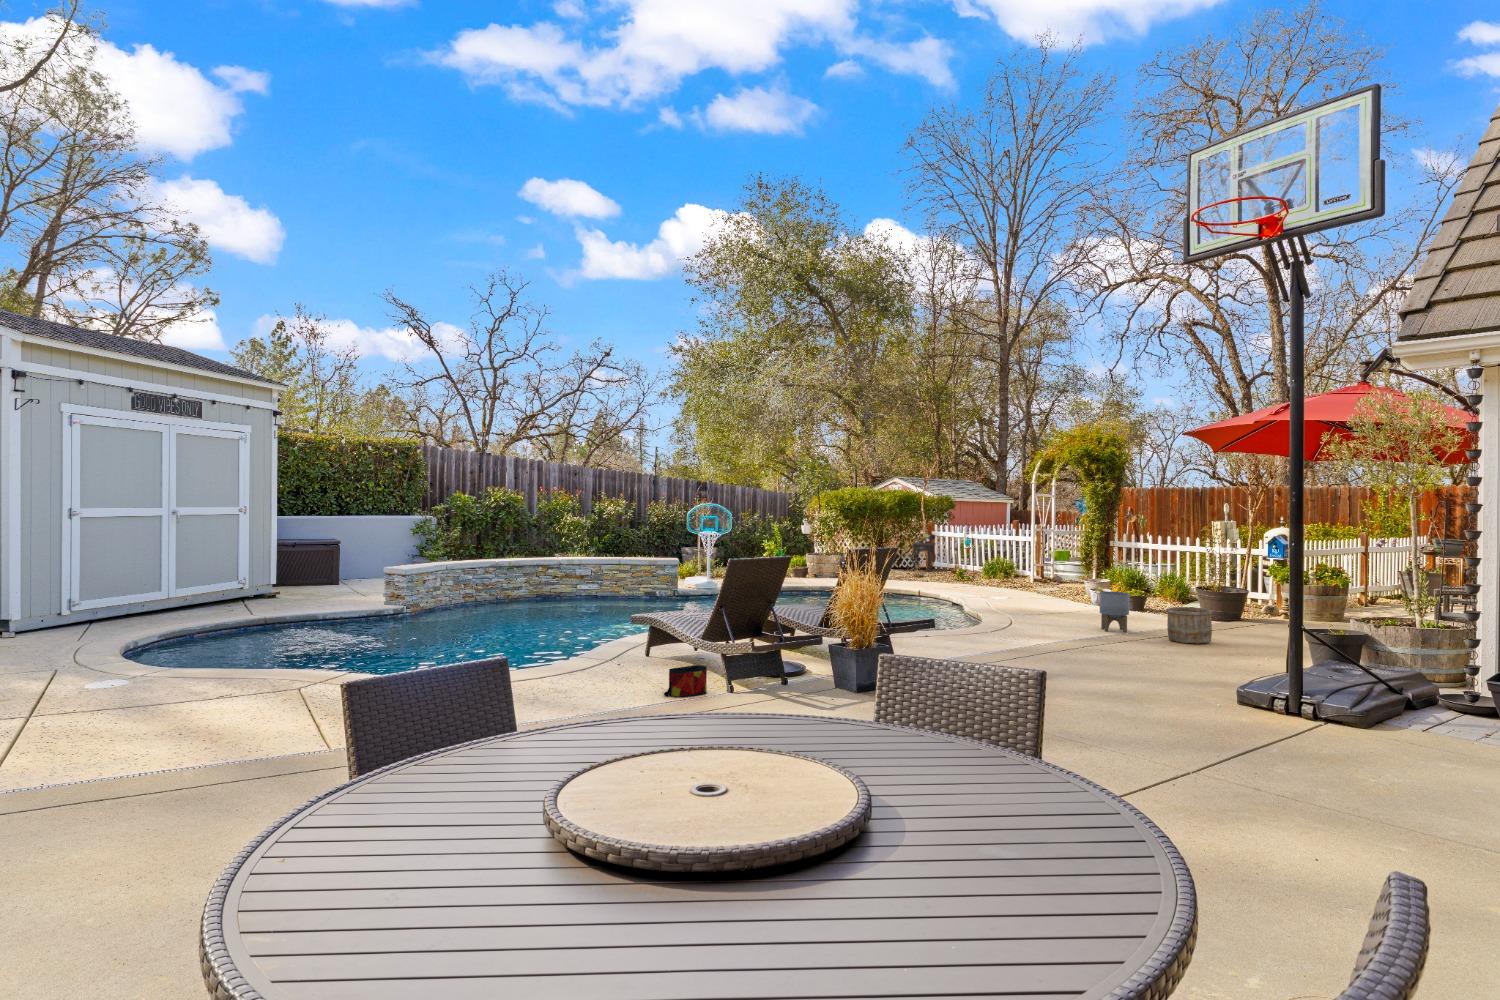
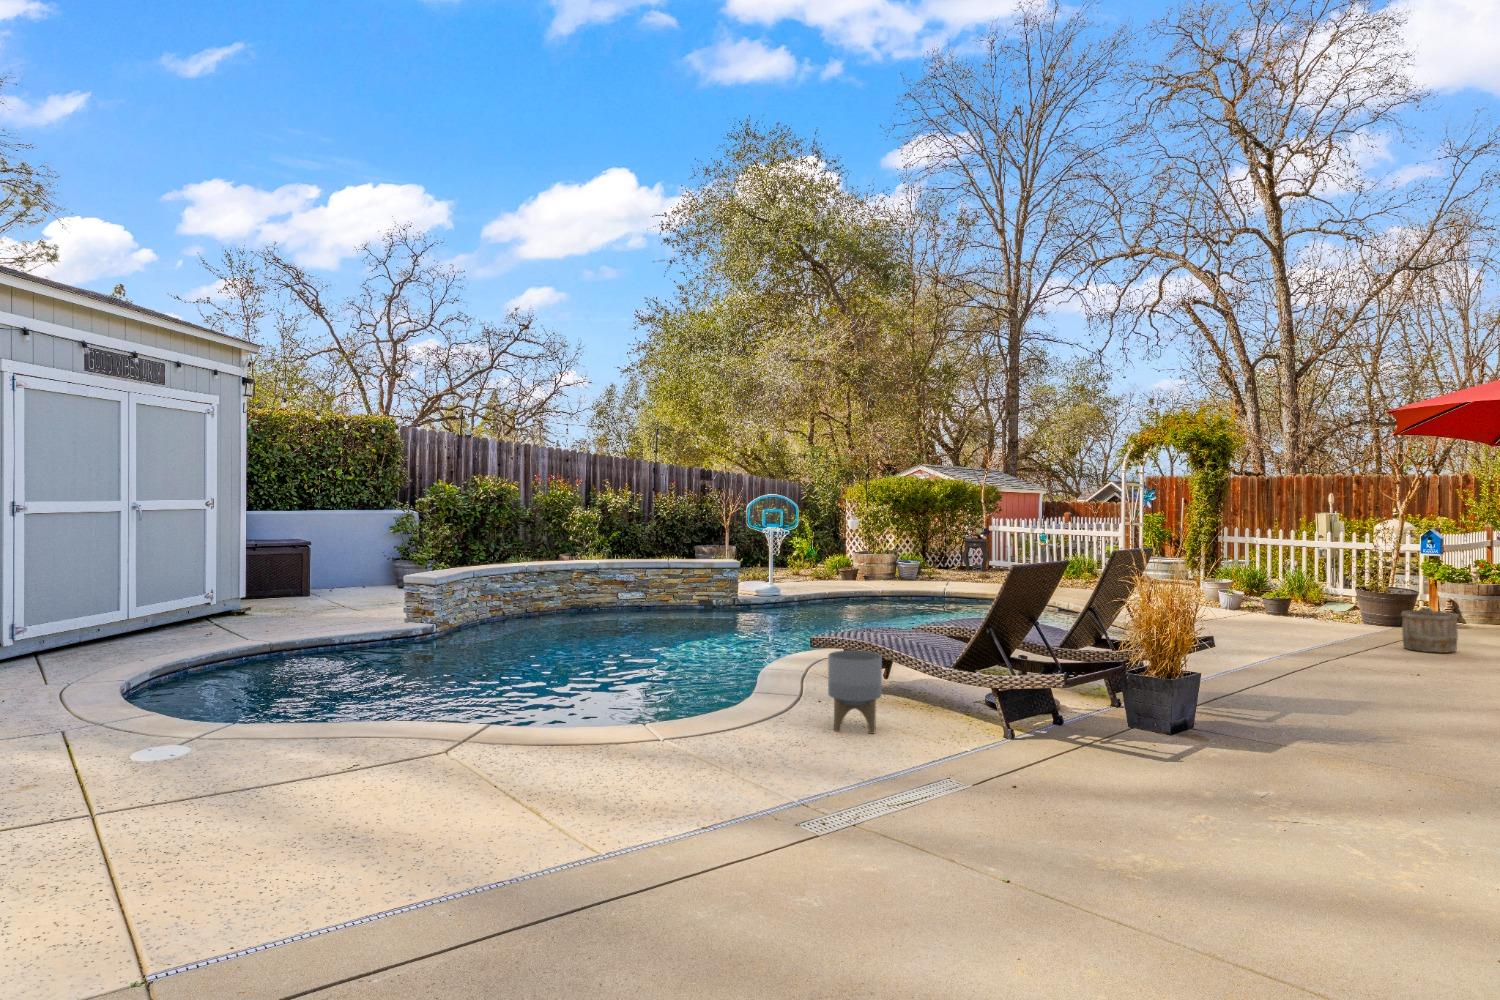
planter: present [1100,592,1129,632] -> present [828,650,882,734]
bag: present [664,665,707,698] -> none [972,701,1018,746]

